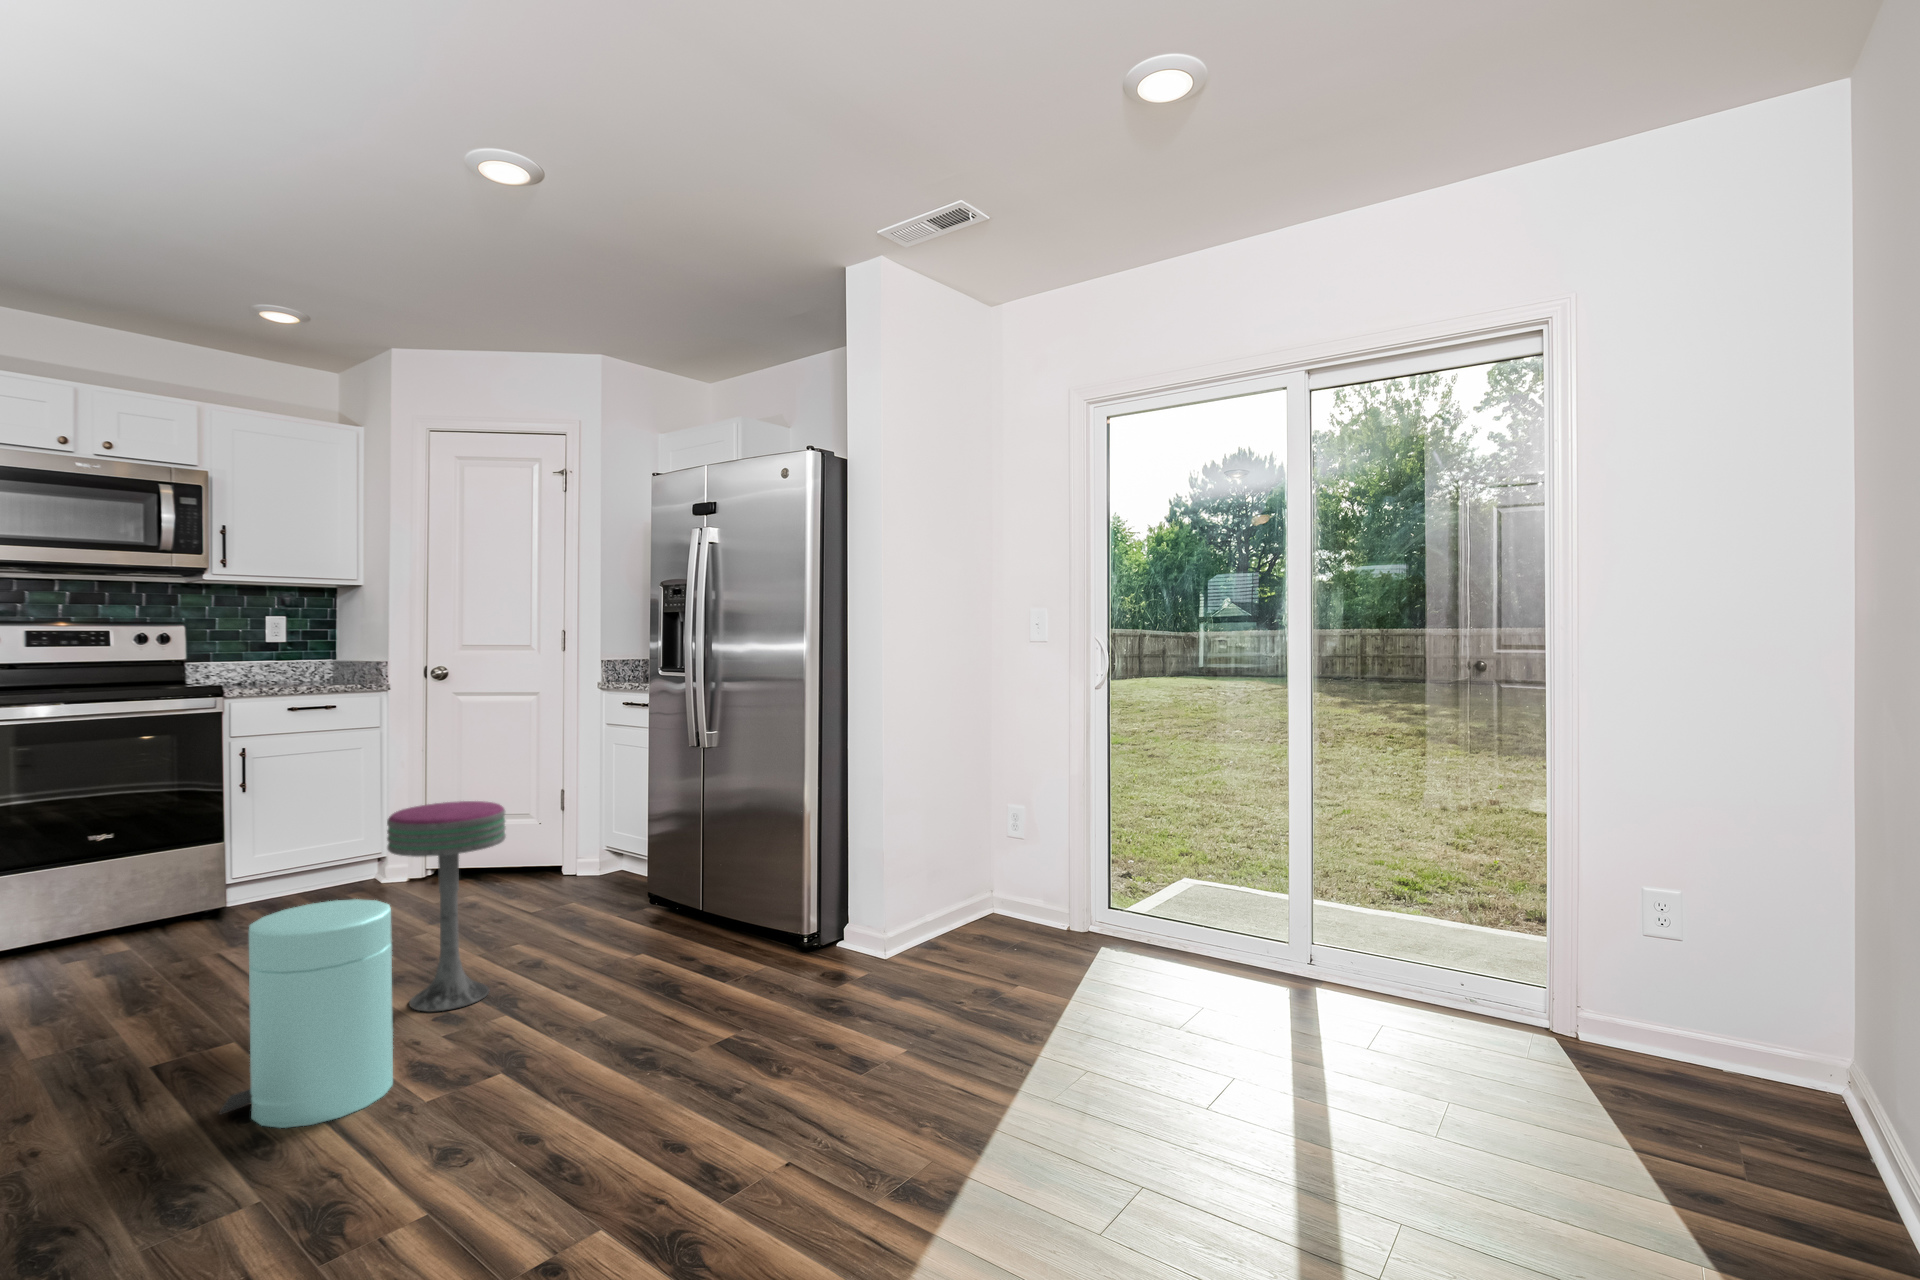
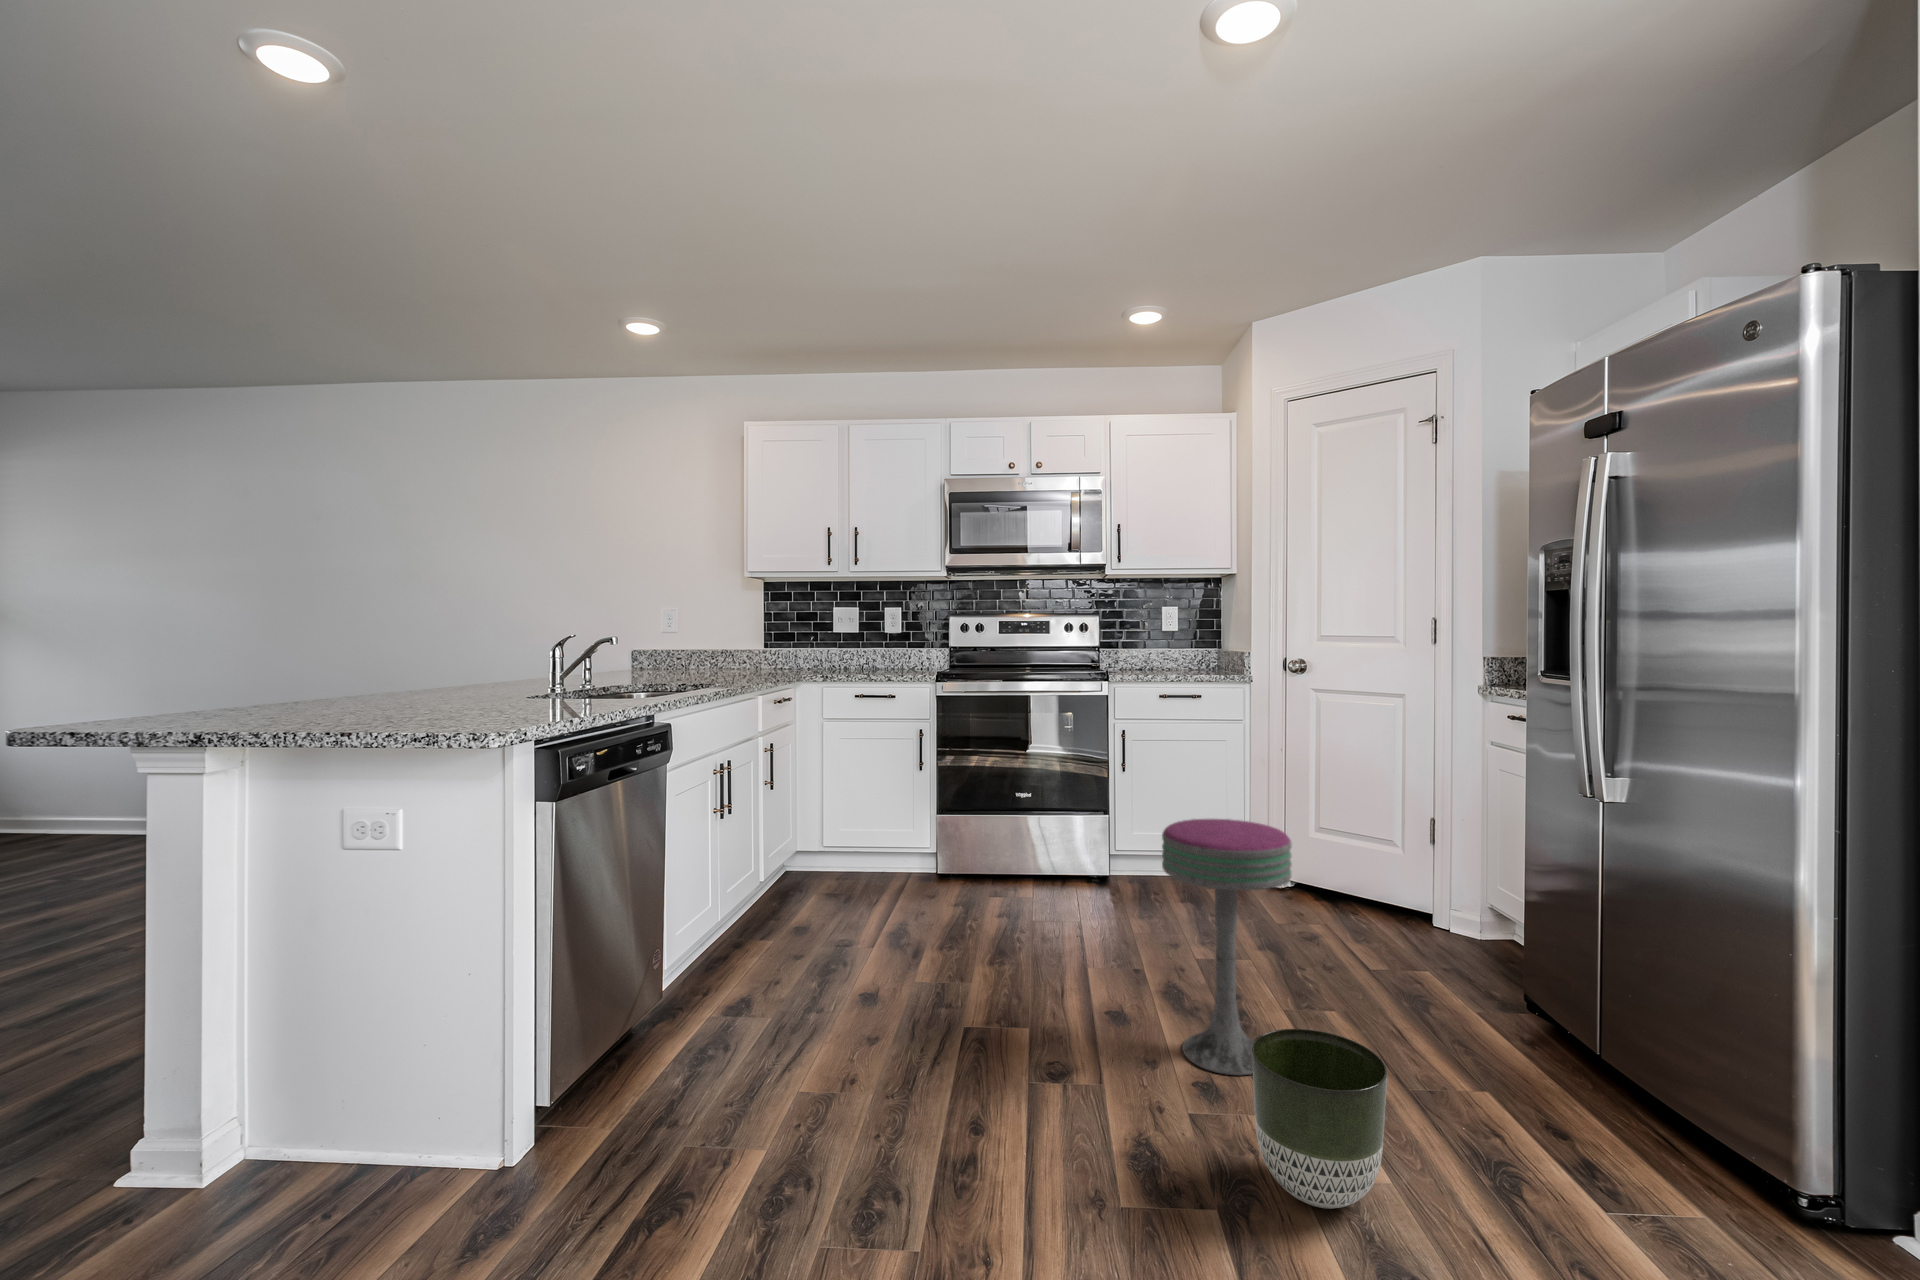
trash can: present [219,899,393,1128] -> none [959,913,1112,1176]
planter: none [514,928,609,1043] -> present [1251,1029,1387,1209]

